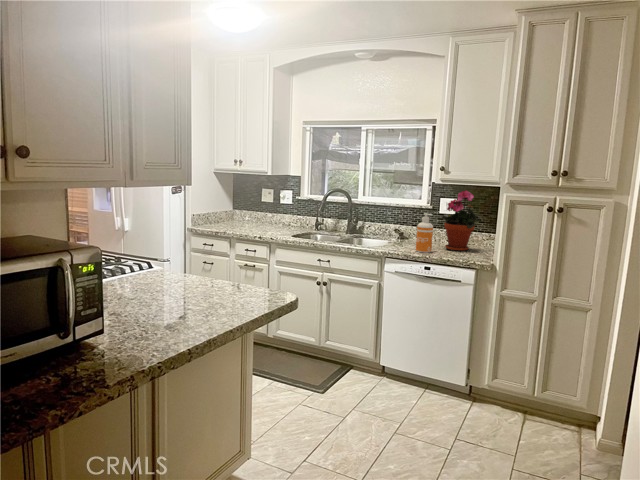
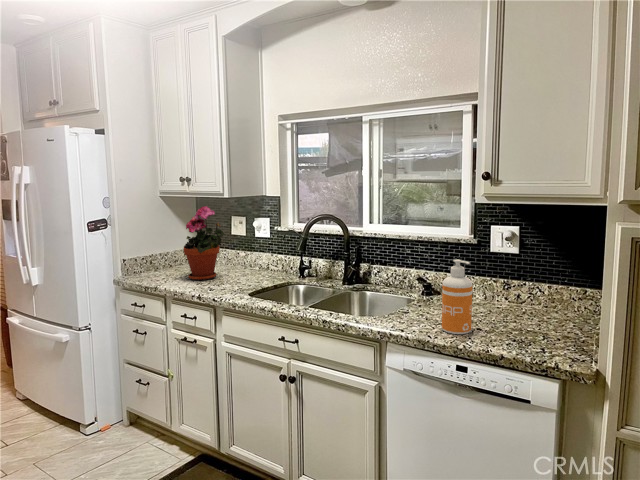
potted plant: present [442,191,479,251] -> present [184,206,224,280]

